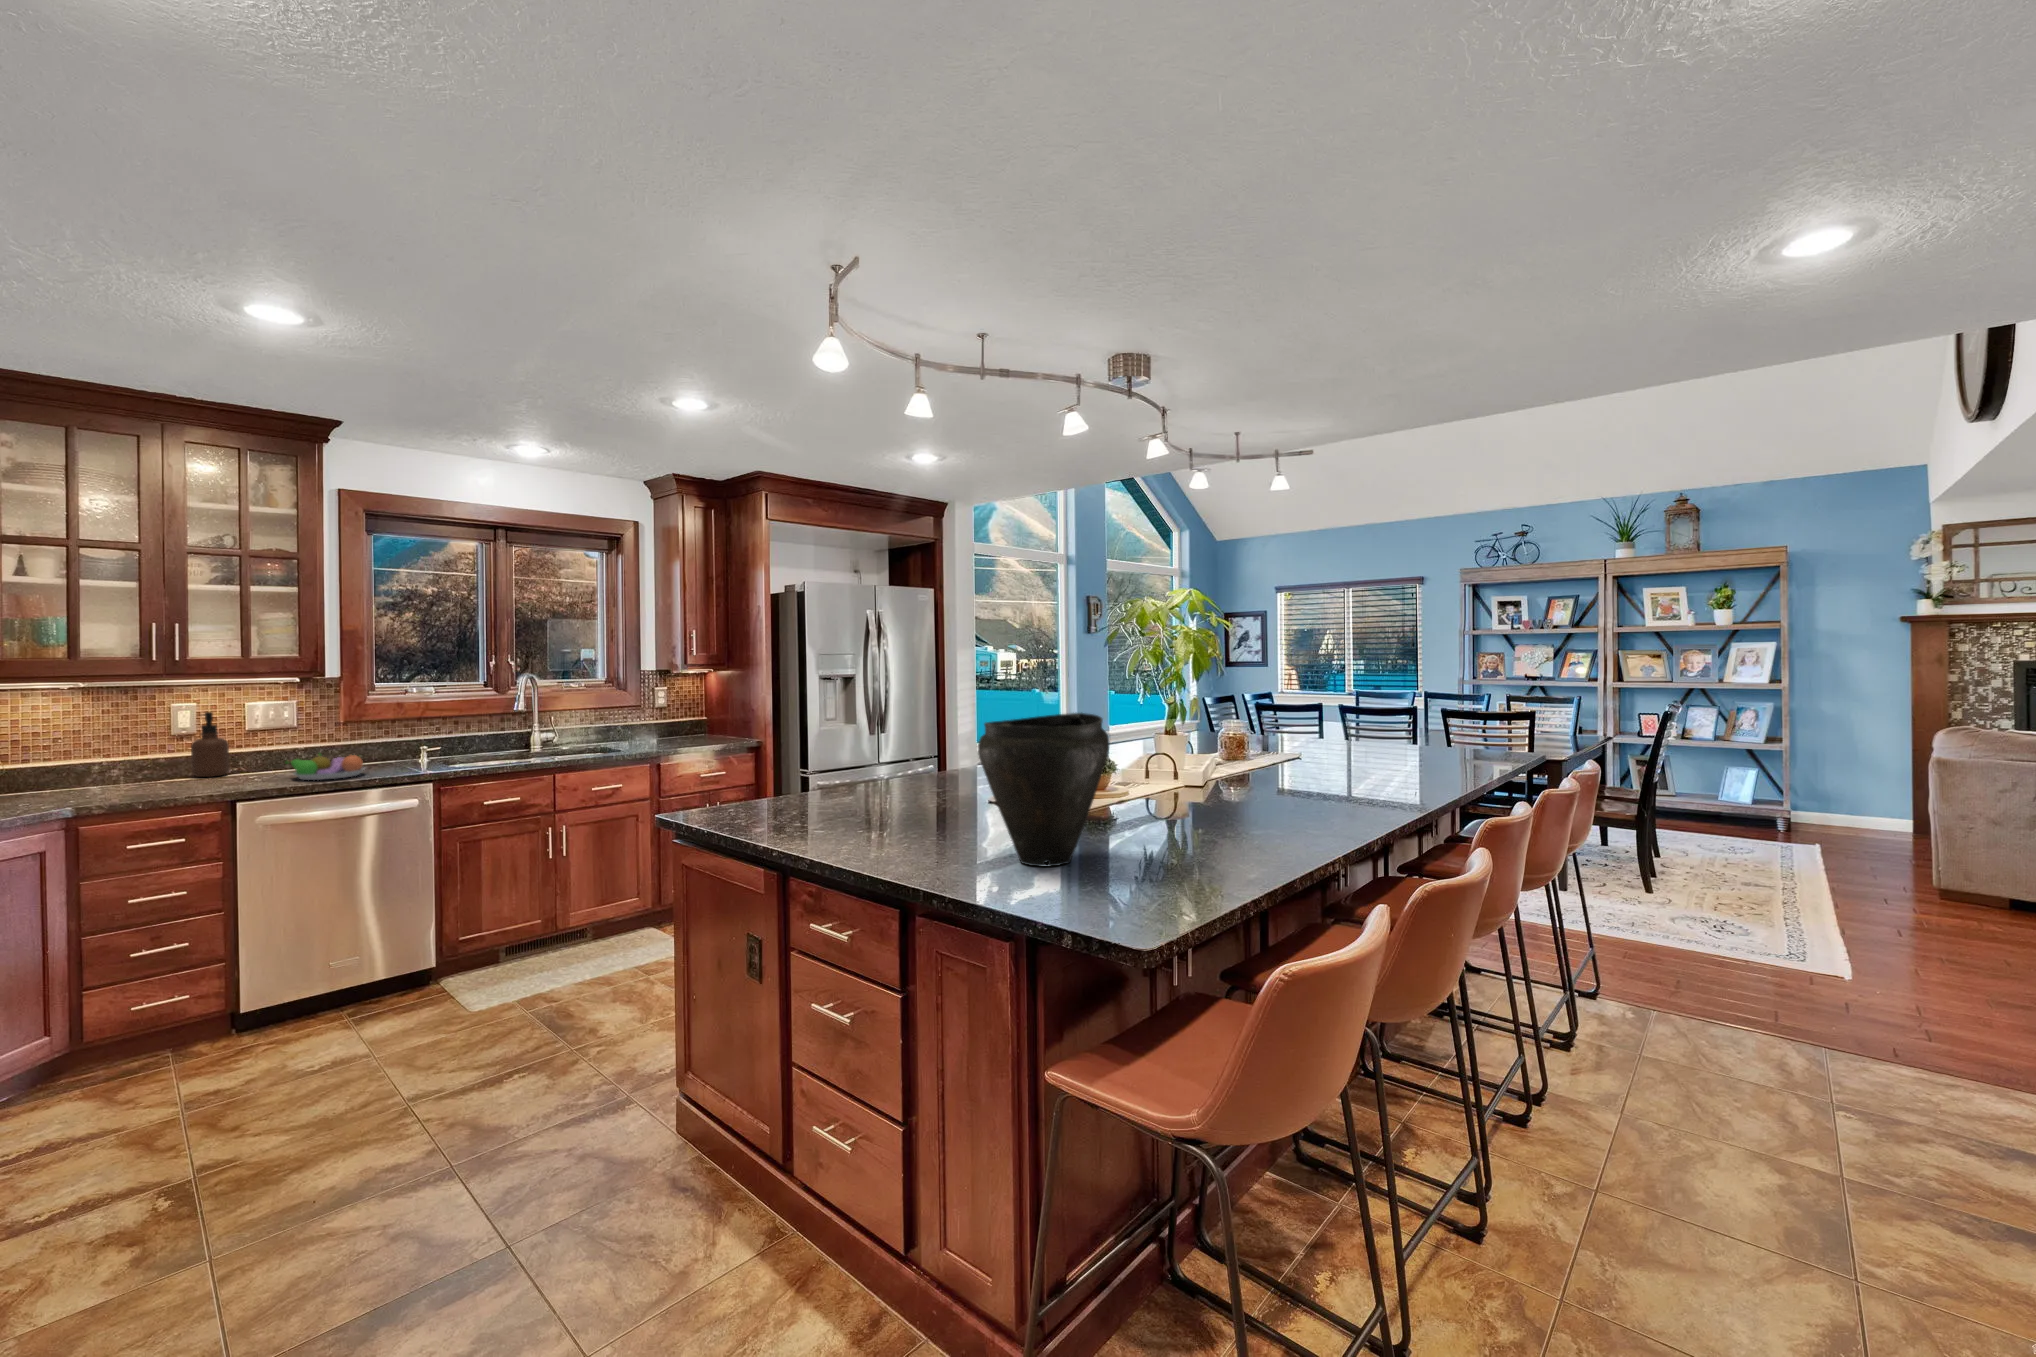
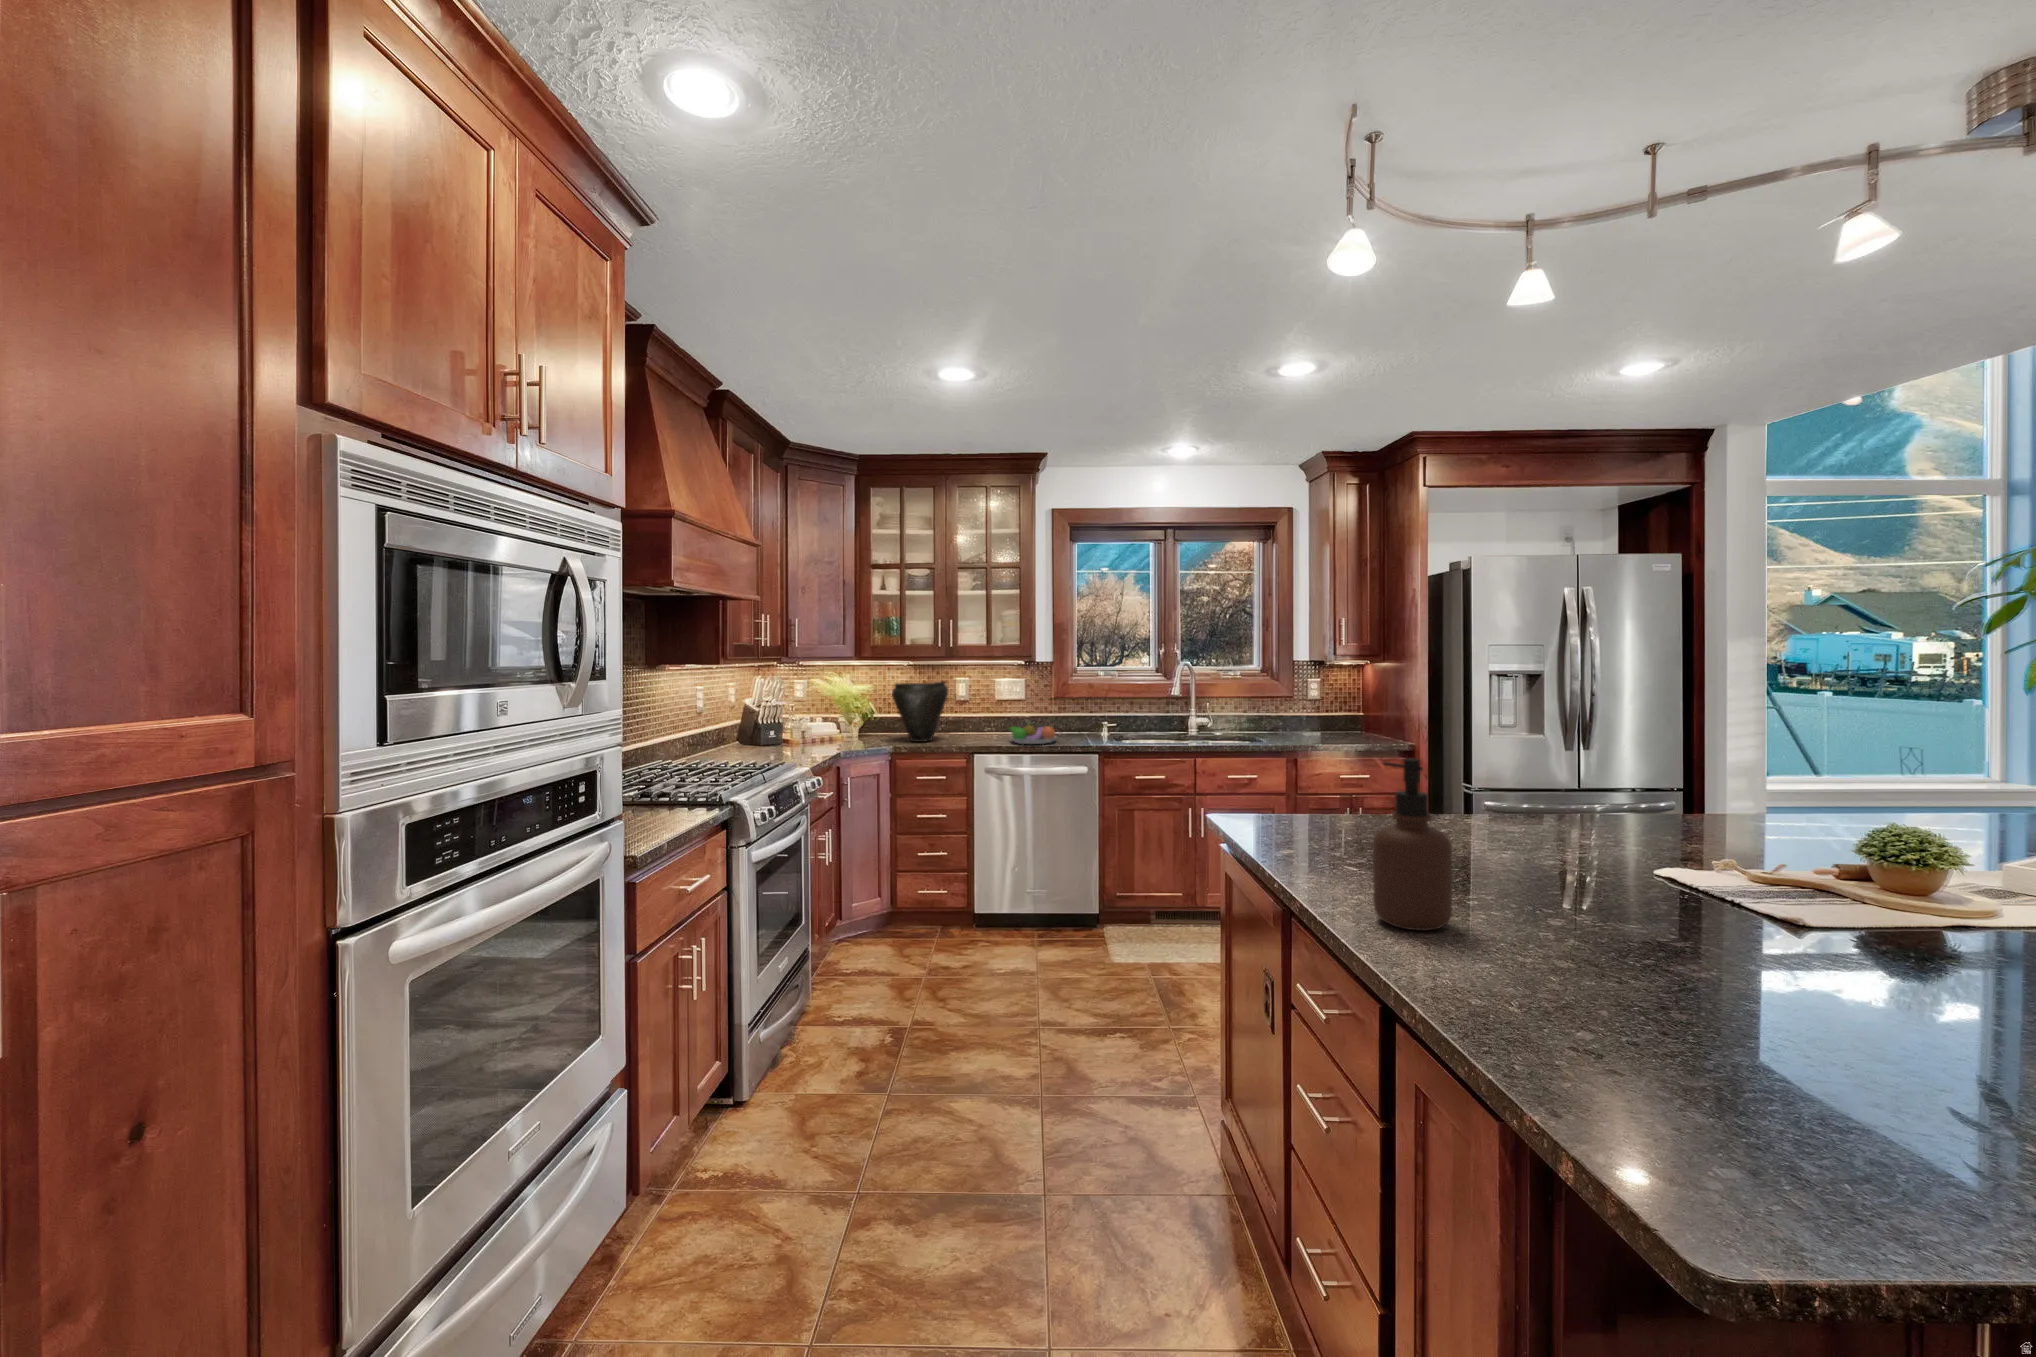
soap dispenser: present [191,712,230,777] -> present [1373,758,1452,931]
vase: present [978,713,1109,867] -> present [892,681,948,742]

